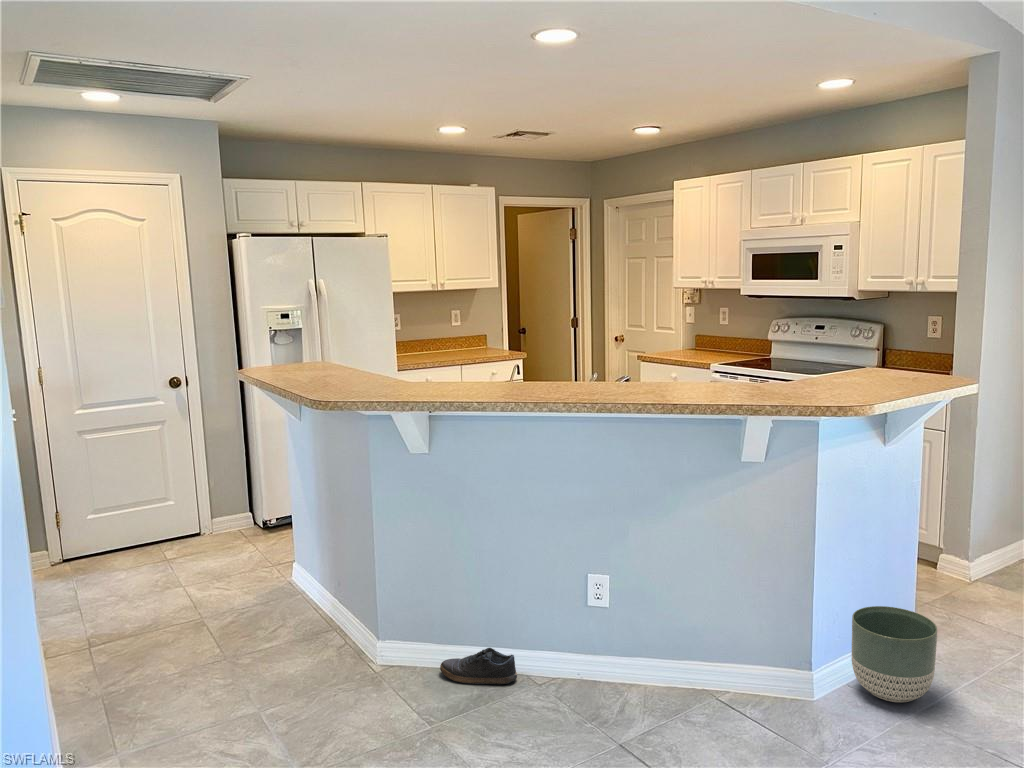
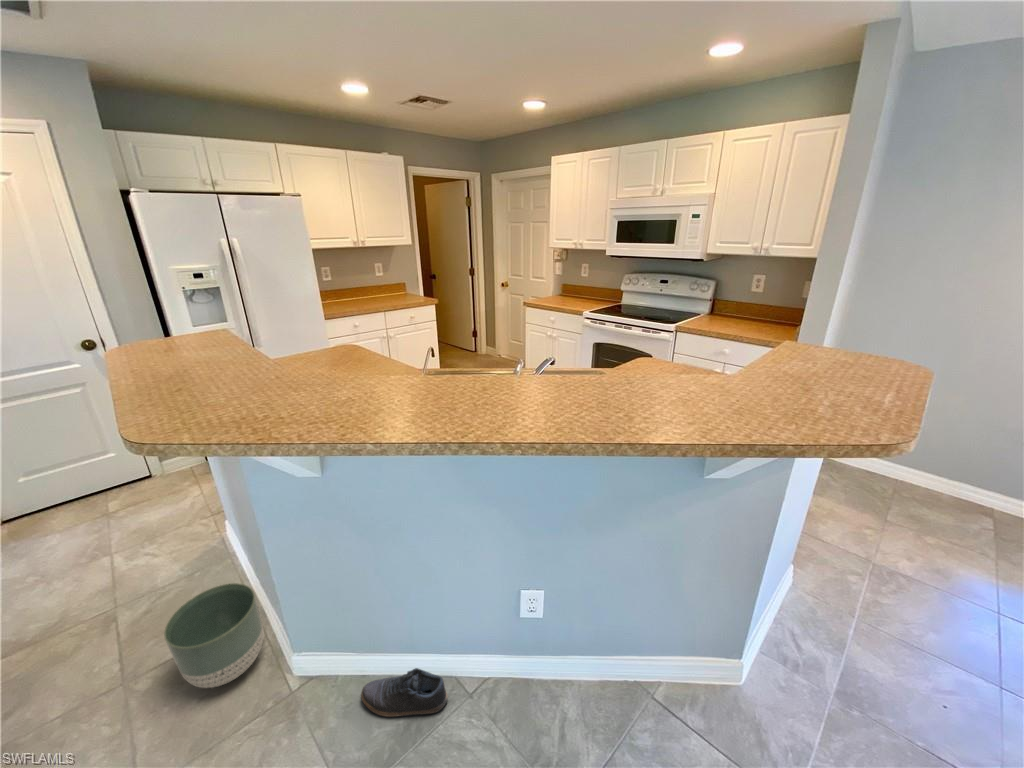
planter: present [852,606,937,702] -> present [164,583,264,688]

